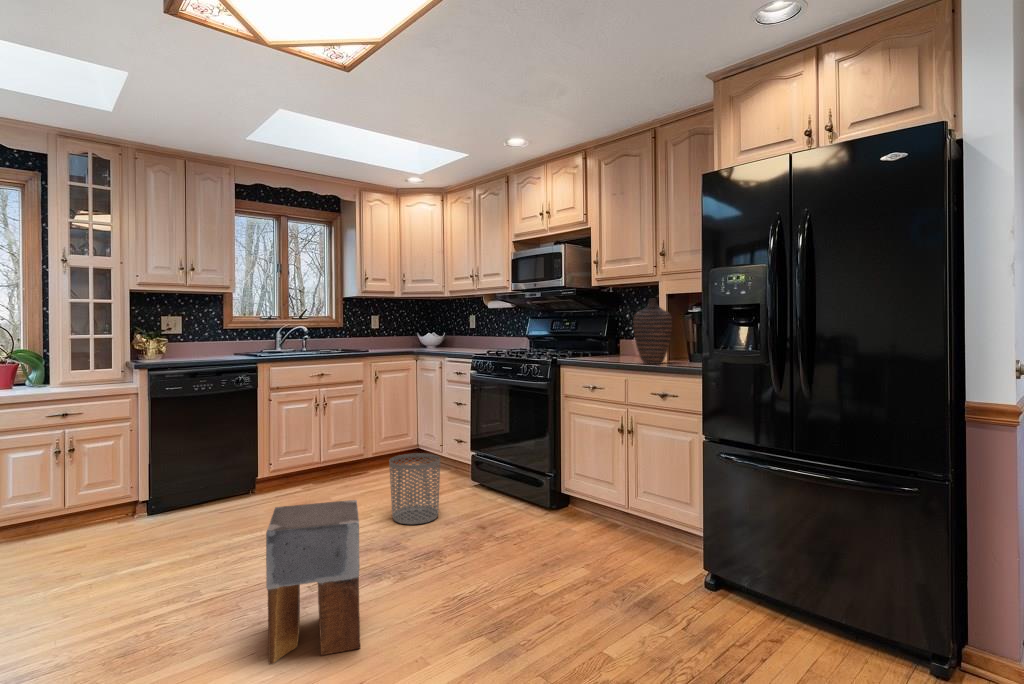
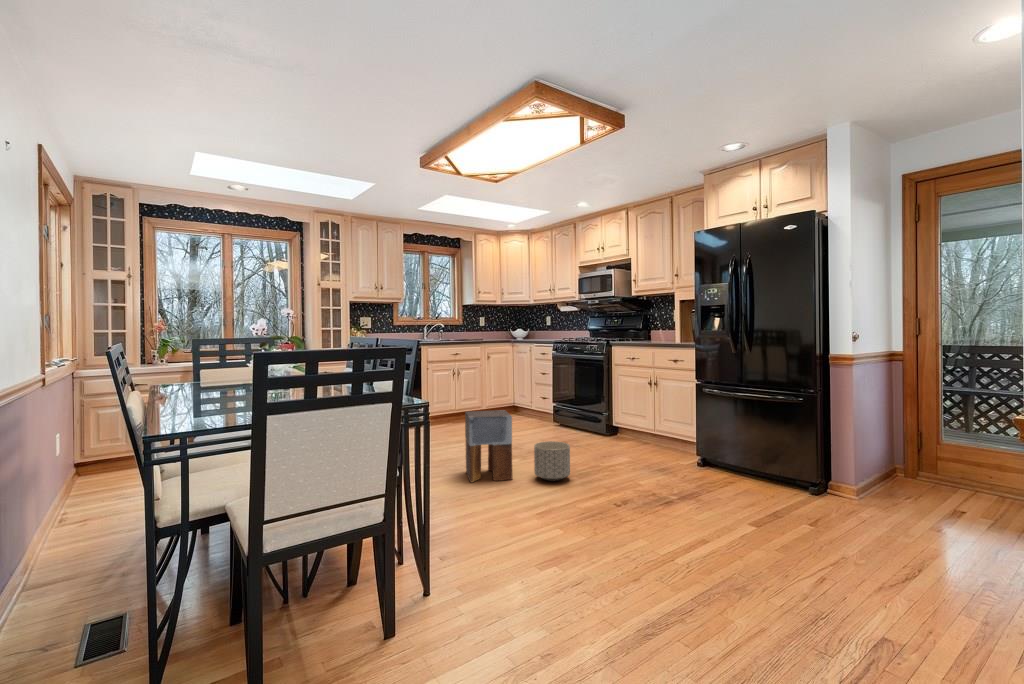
decorative vase: present [633,299,672,364] -> none [657,303,682,343]
waste bin: present [389,453,440,524] -> none [507,400,537,441]
planter: none [404,562,475,652] -> present [534,441,570,481]

